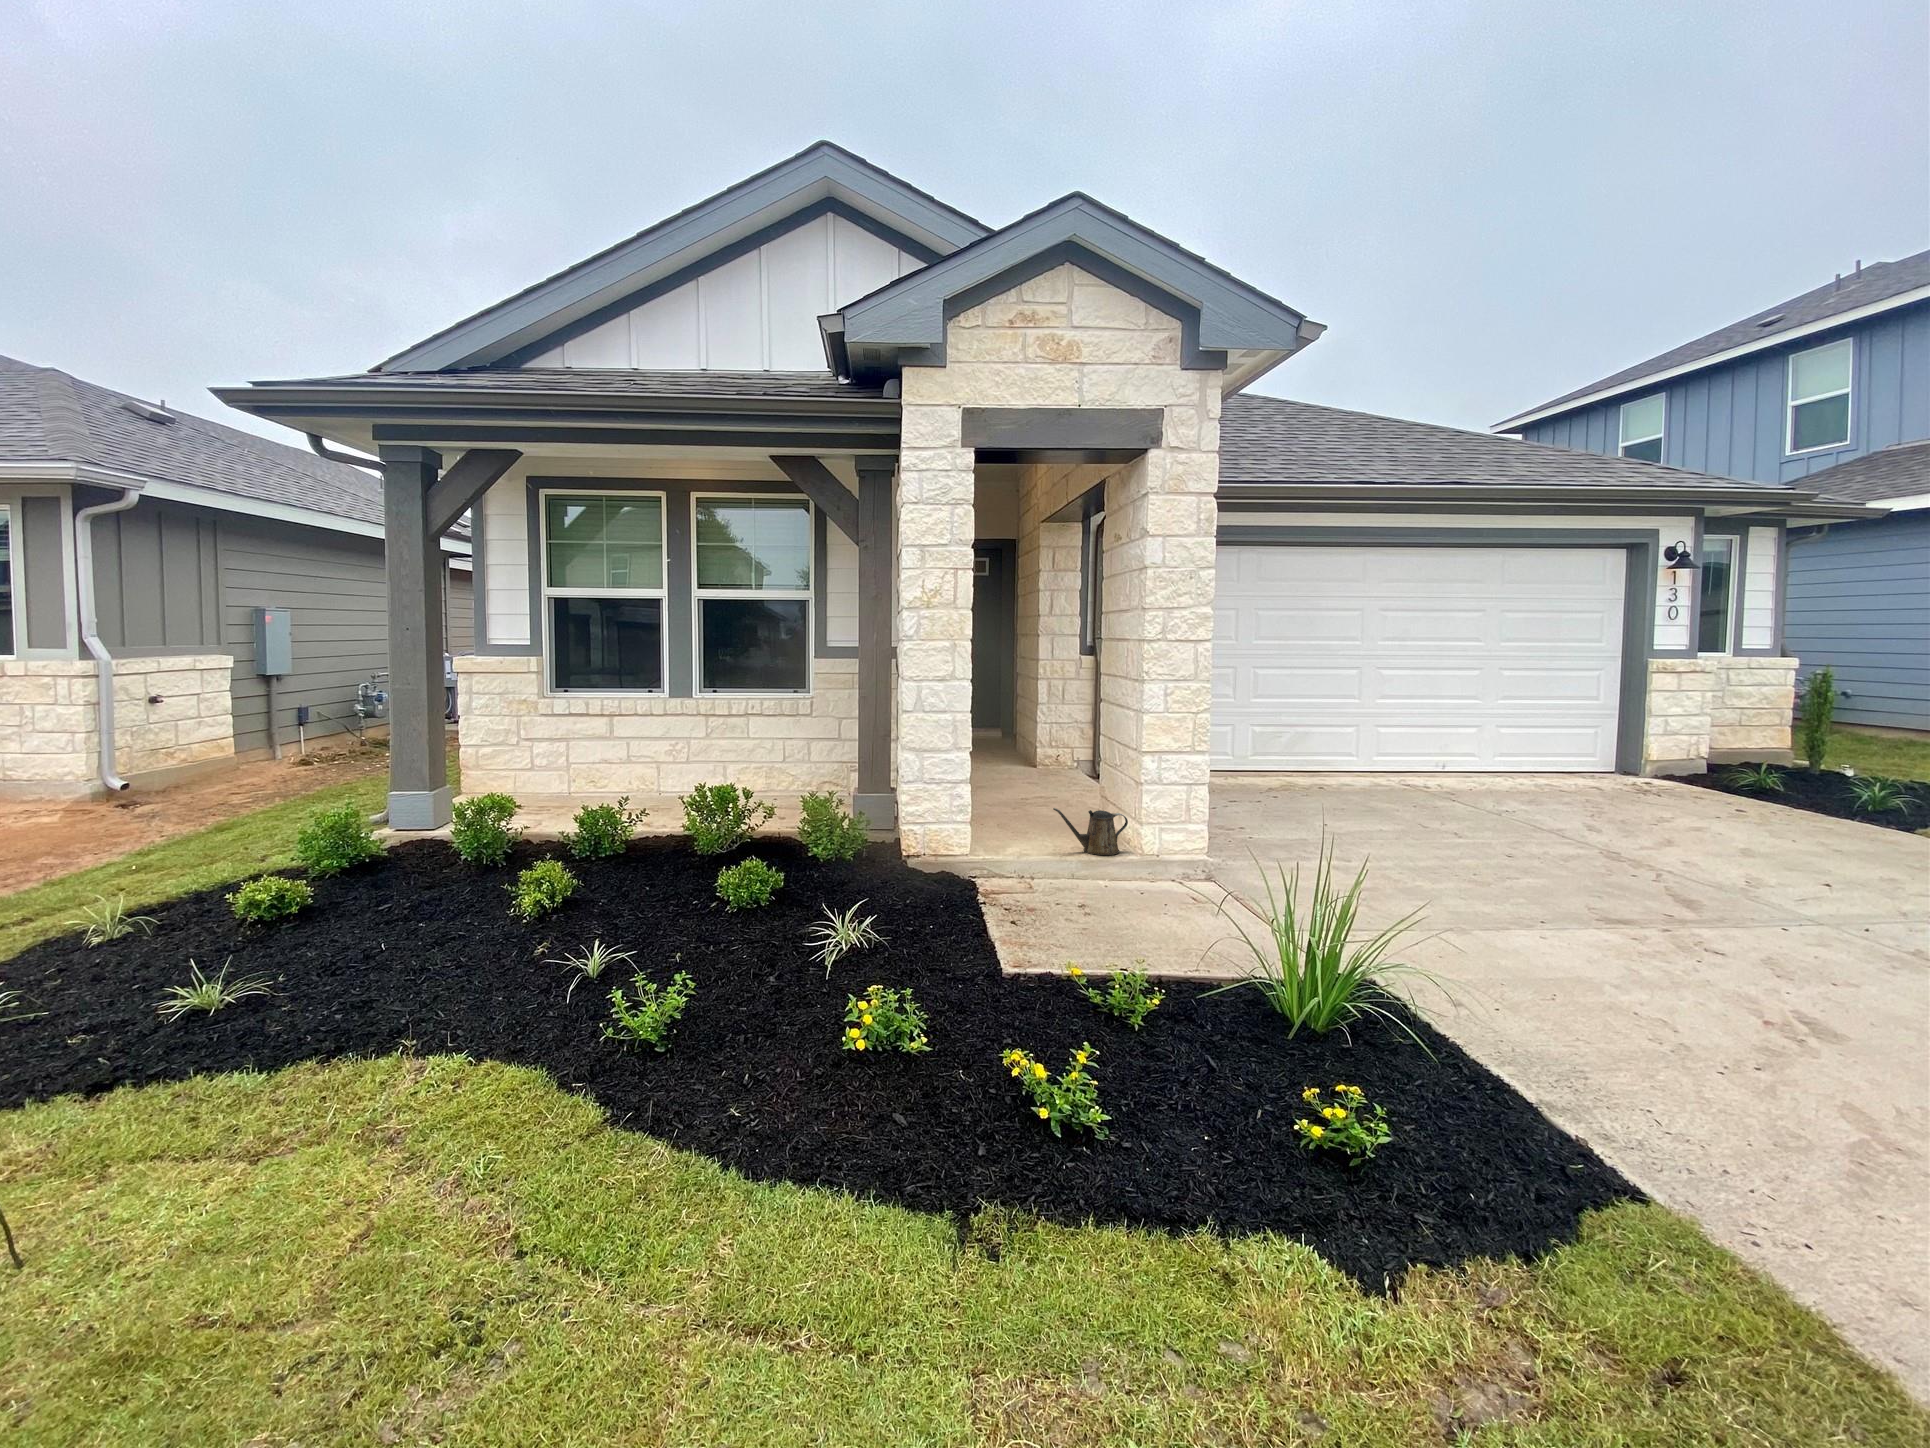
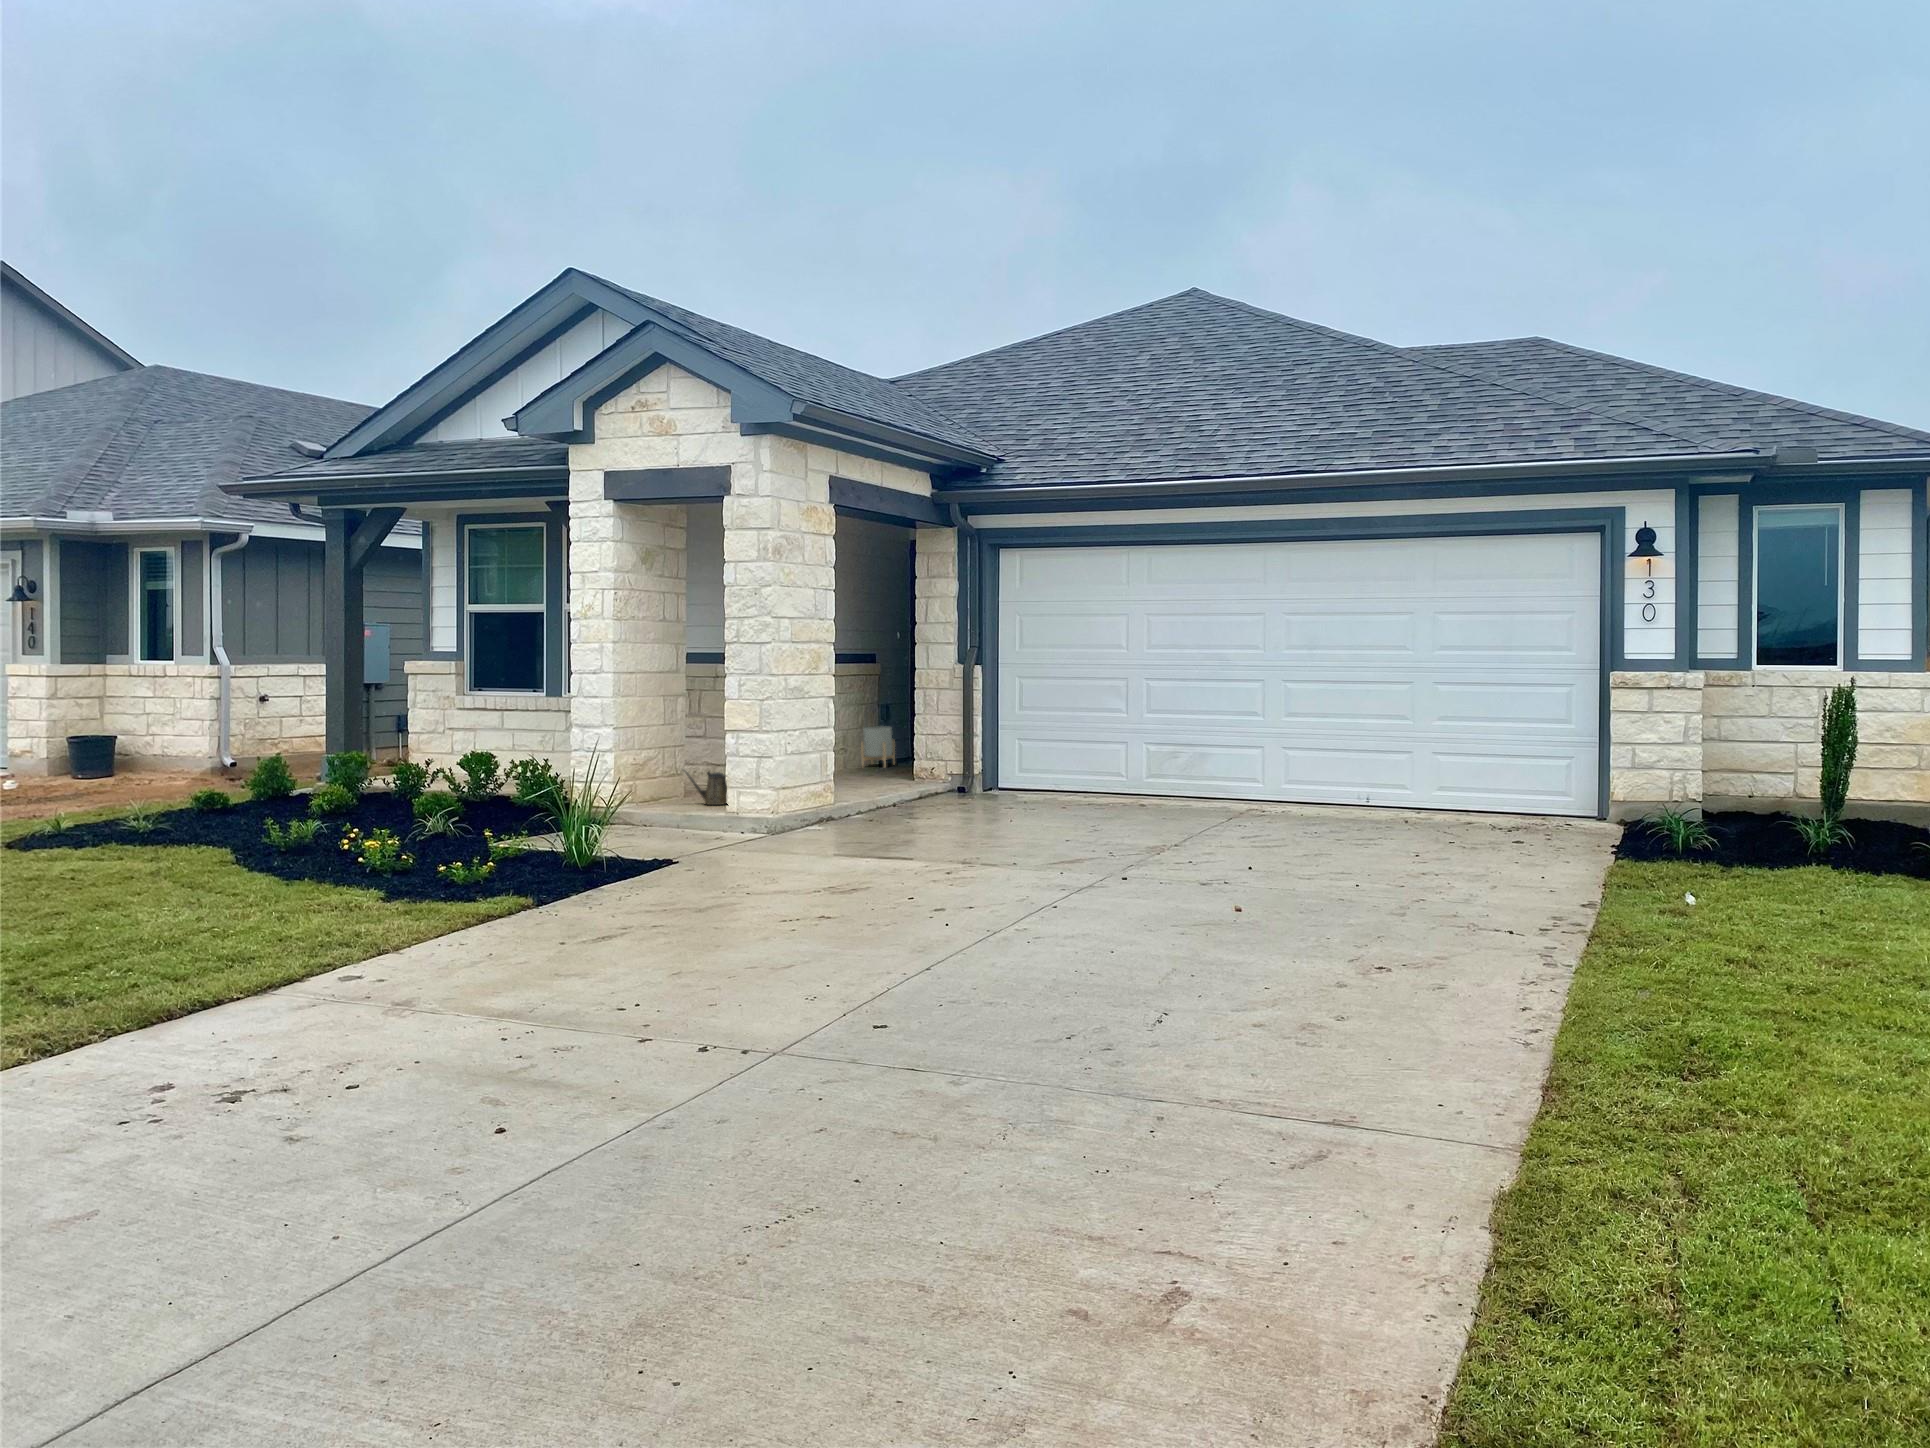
planter: none [1009,725,1041,769] -> present [861,726,895,767]

